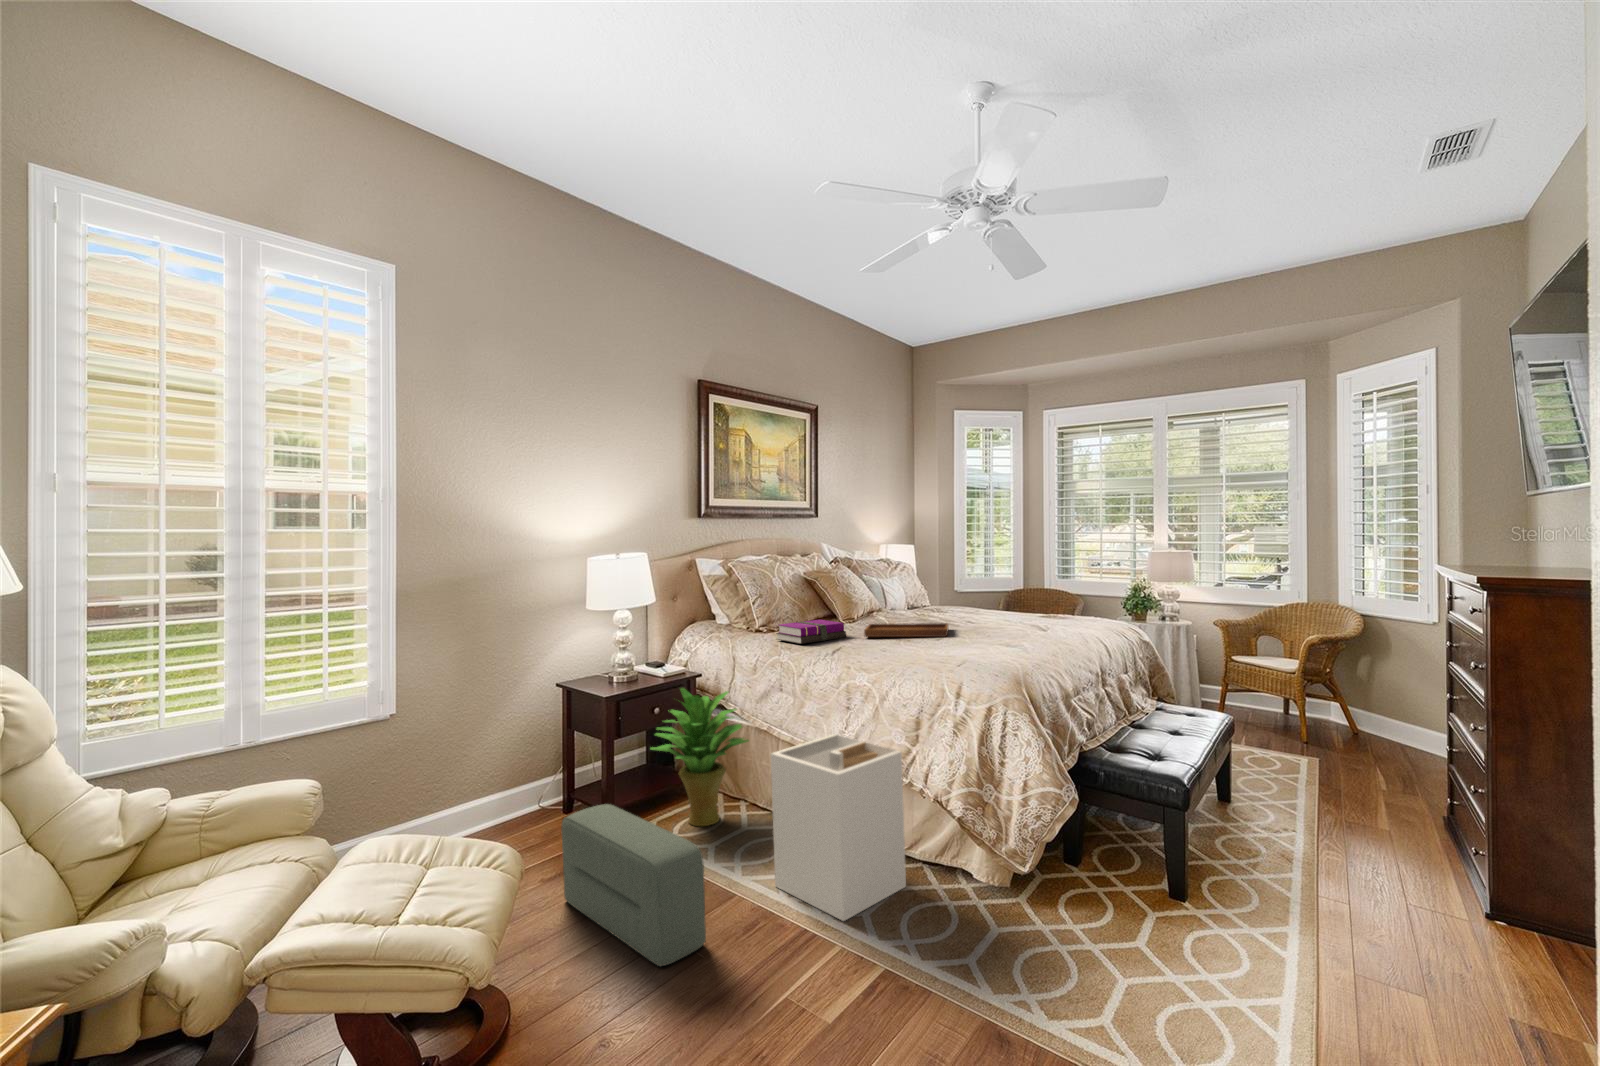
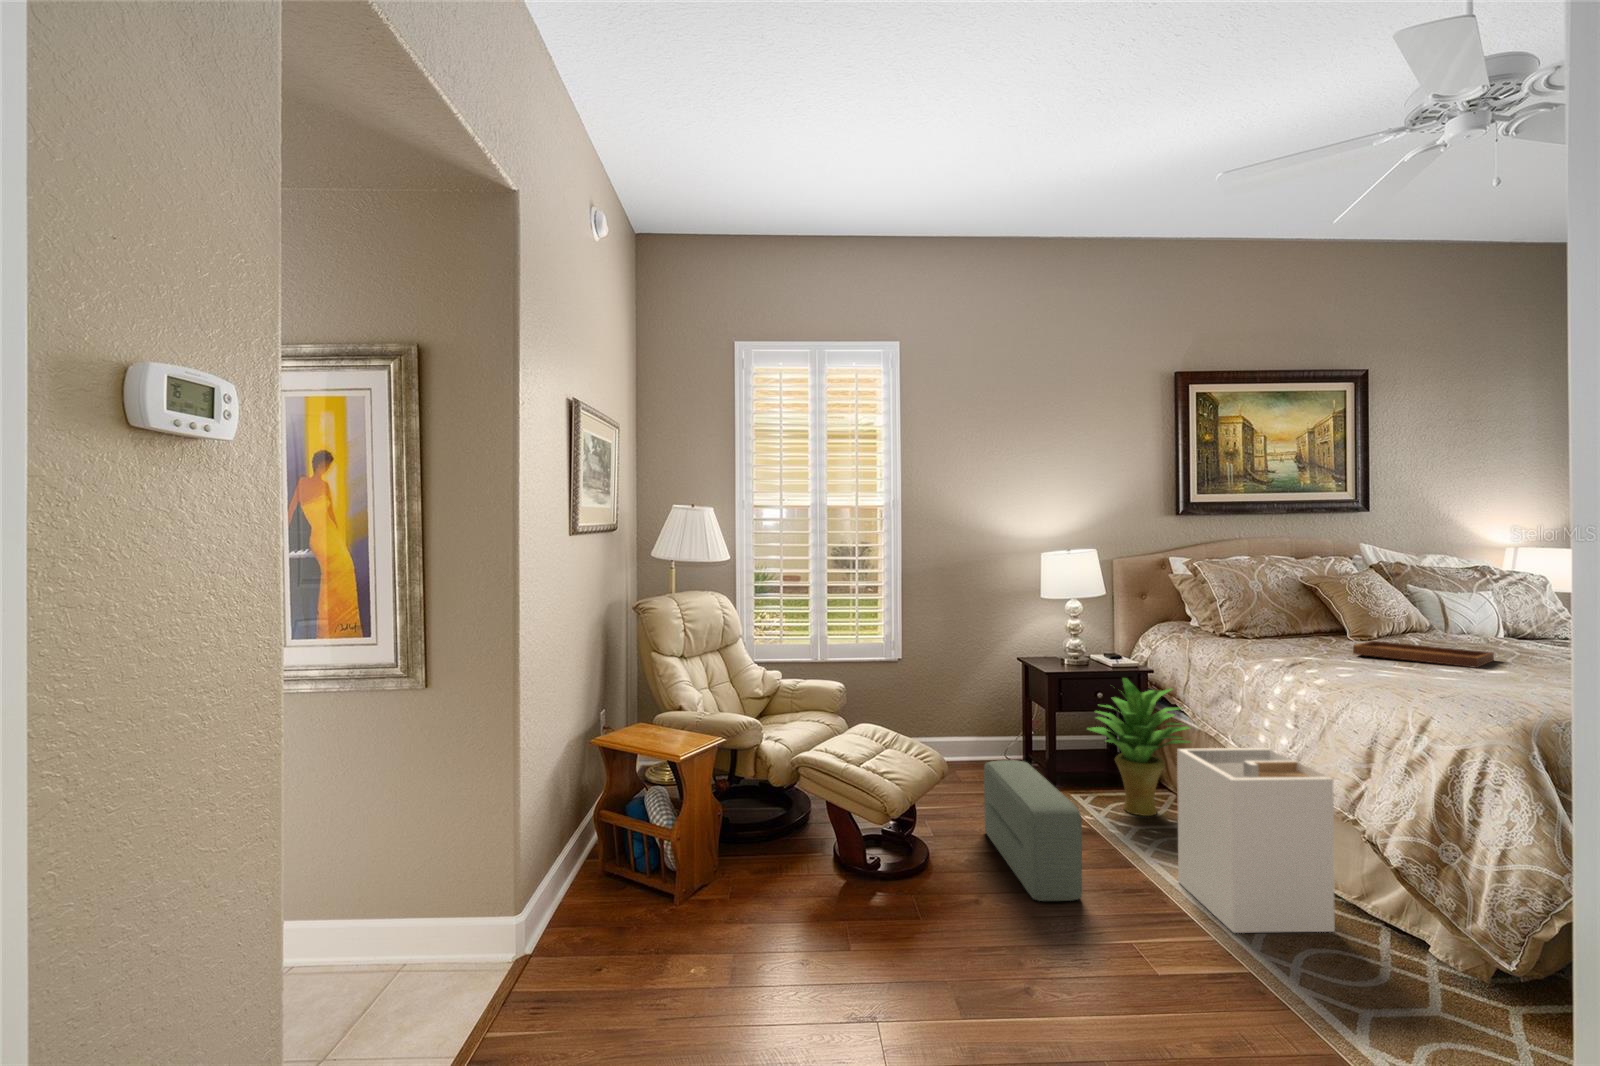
notebook: present [777,620,846,644] -> none [1241,629,1332,652]

